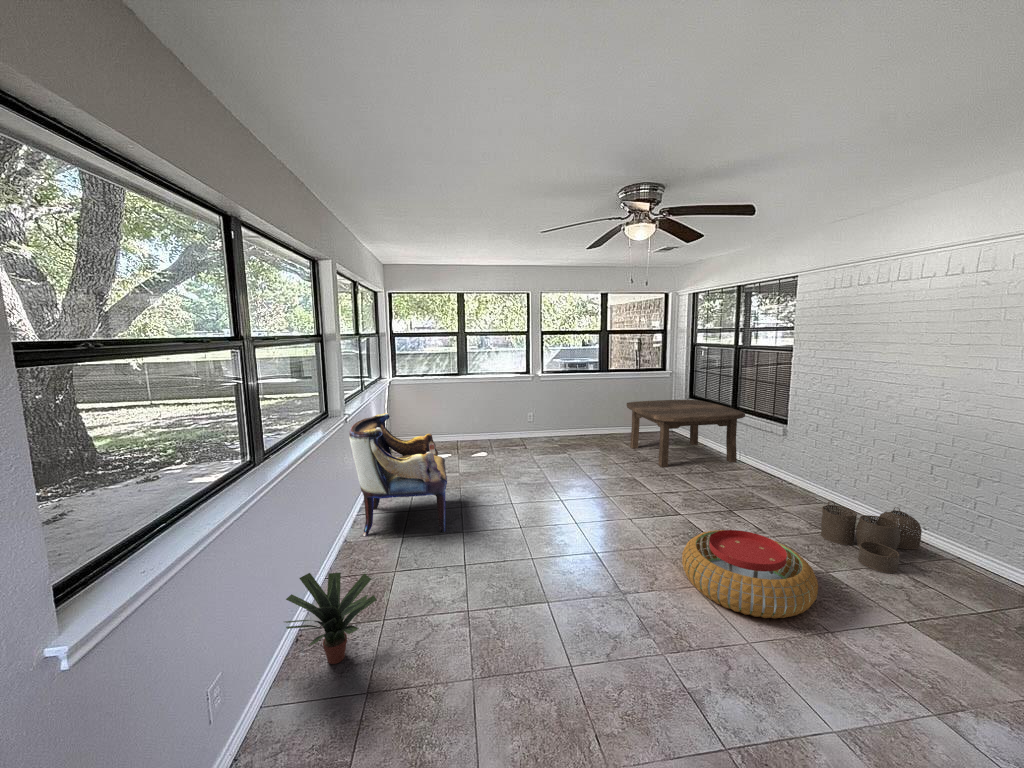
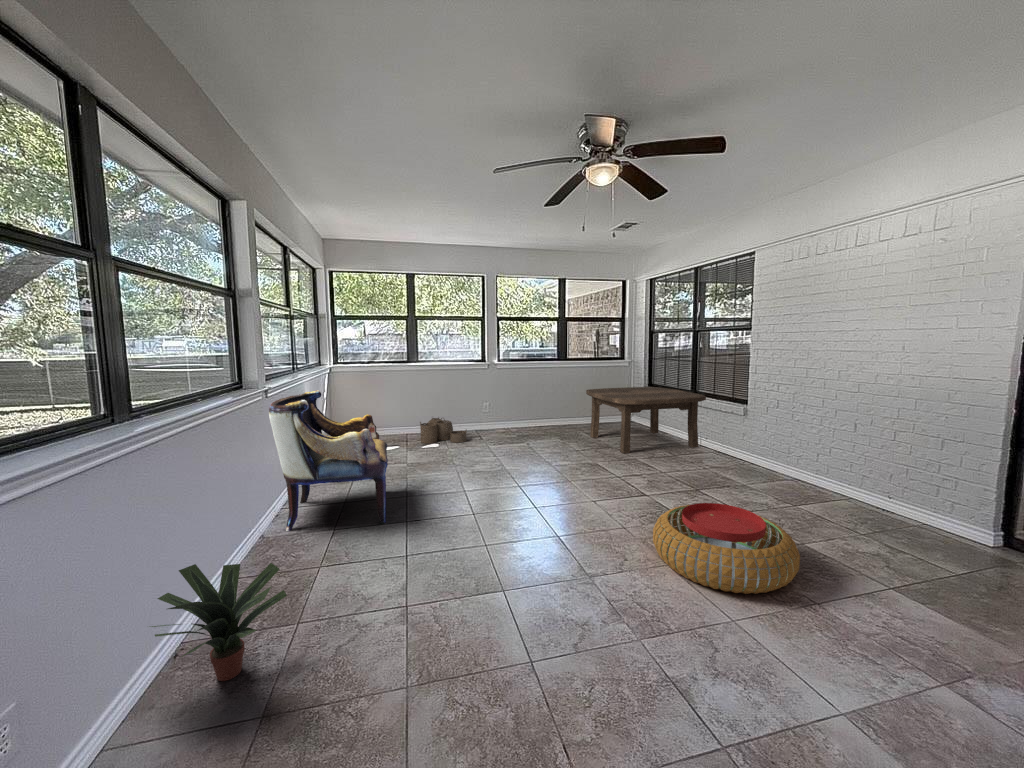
woven basket: present [821,501,922,573] -> present [420,418,467,444]

